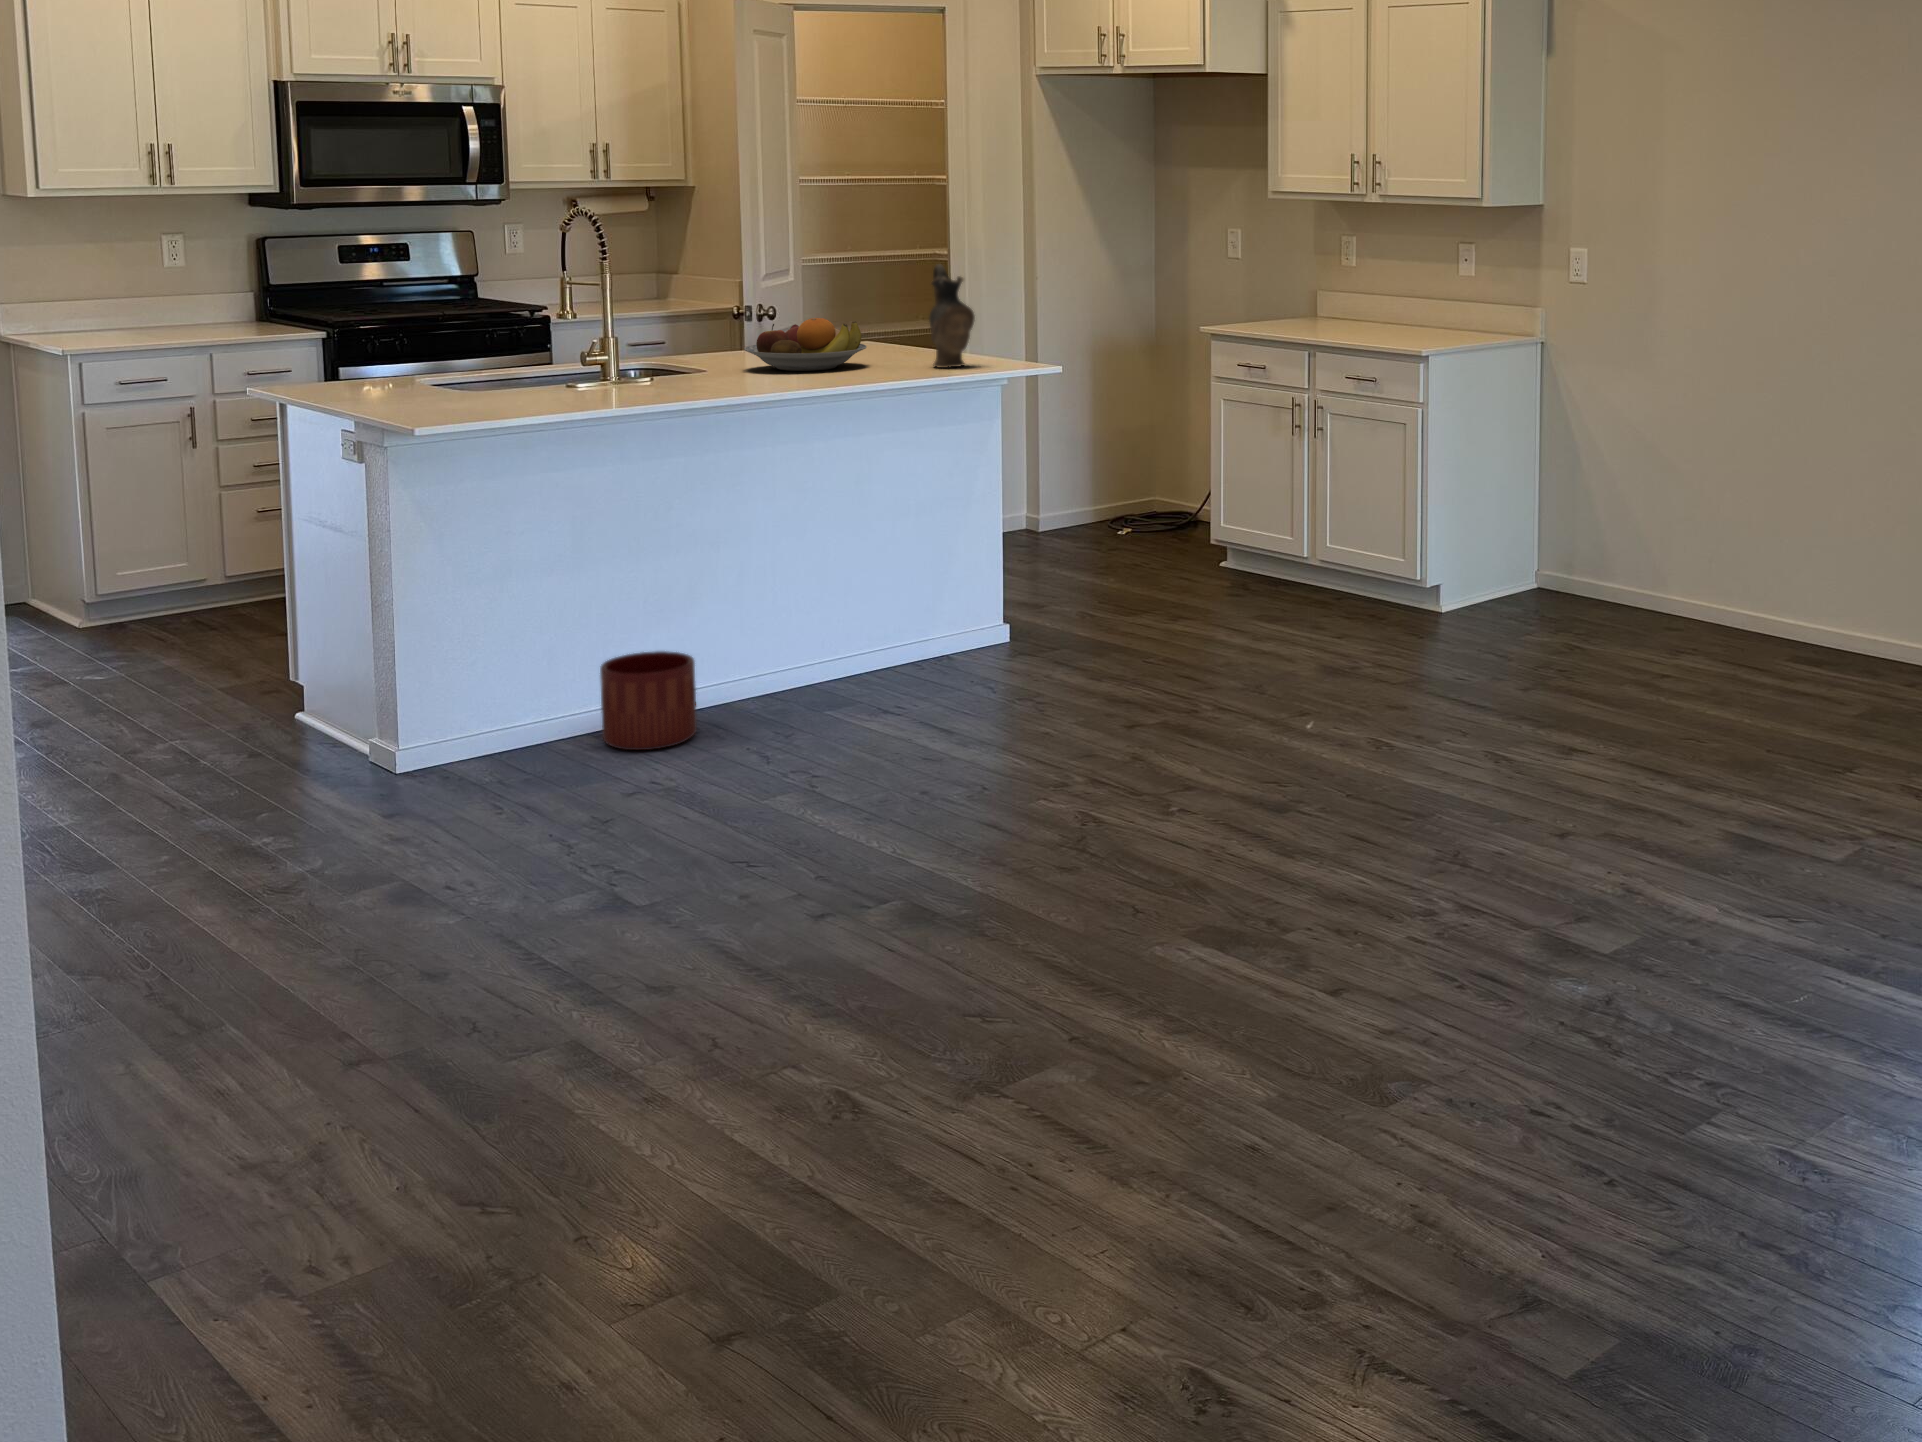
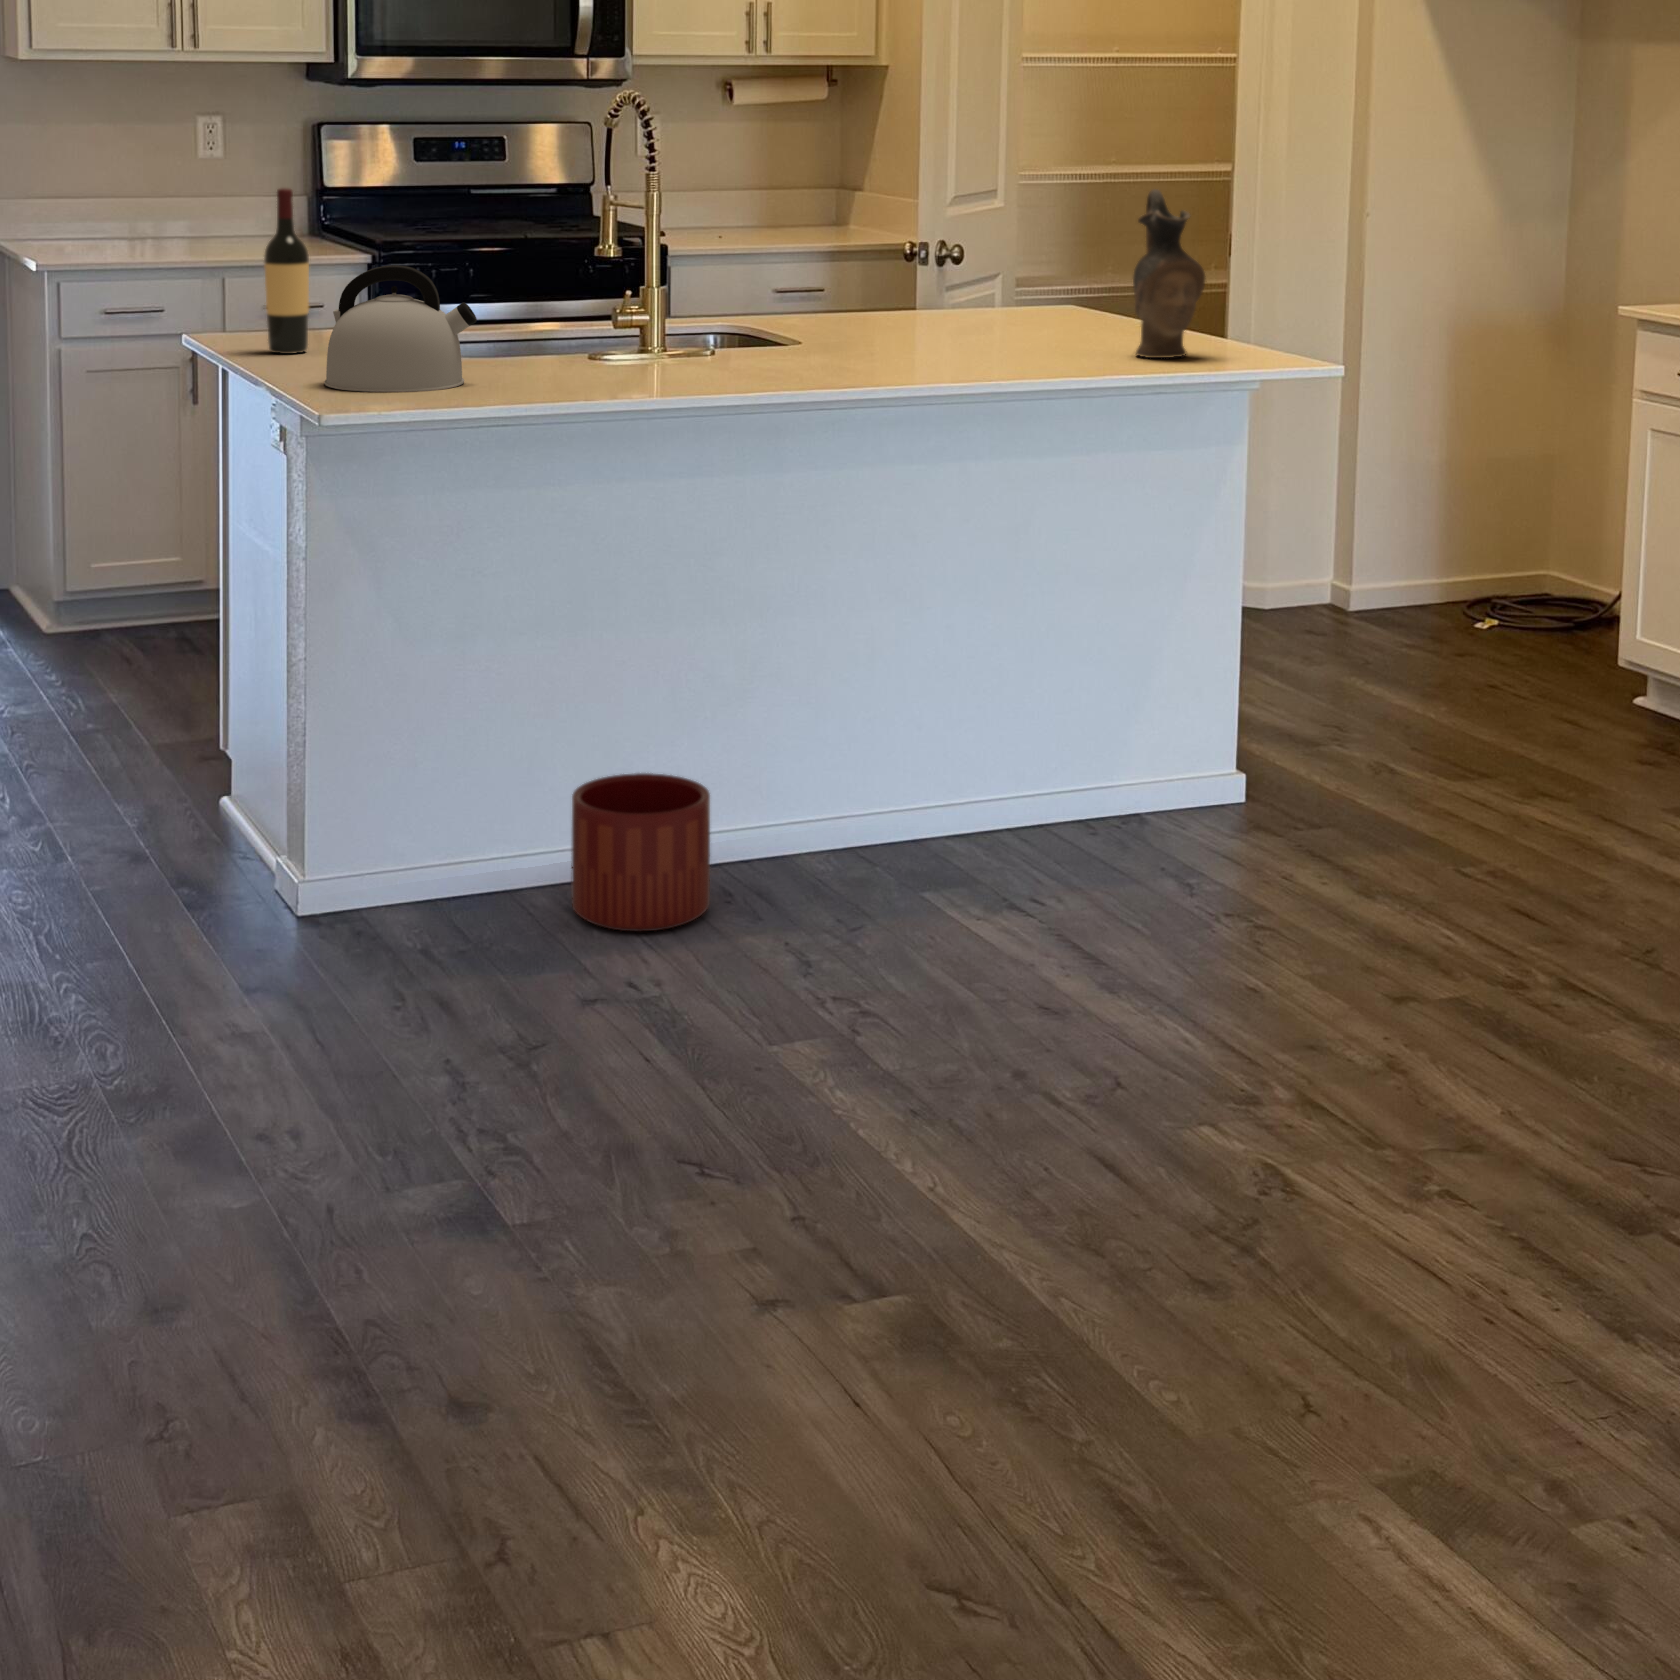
wine bottle: none [324,283,359,398] -> present [264,188,309,354]
fruit bowl: present [744,318,867,371] -> none [855,268,1040,350]
kettle: none [408,330,516,413] -> present [324,265,477,392]

